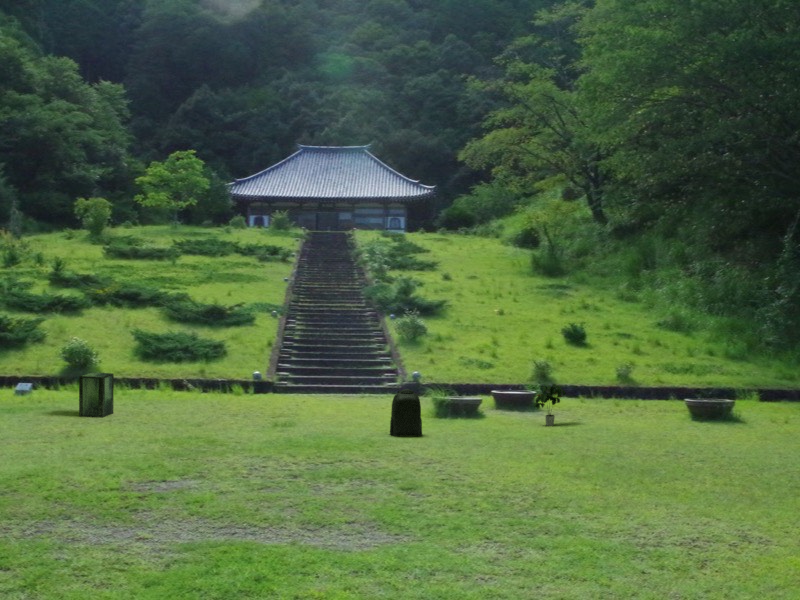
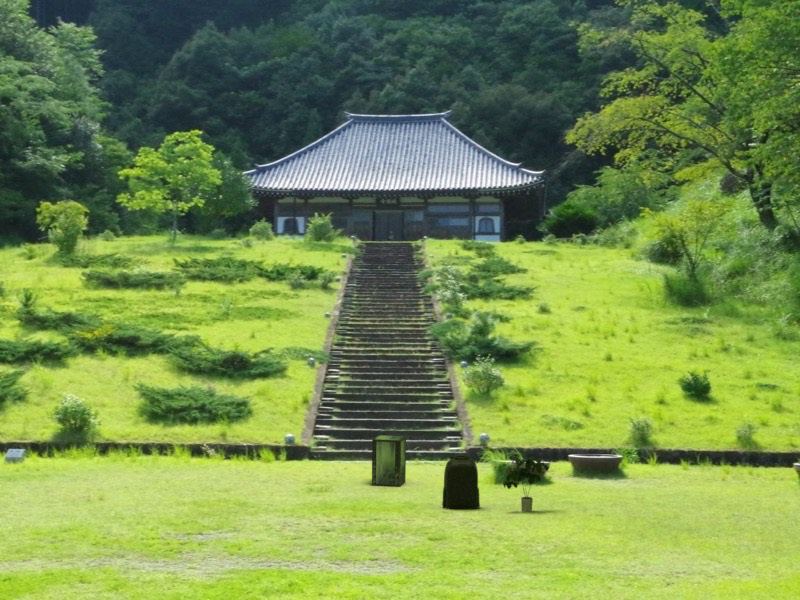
storage box: present [79,372,114,418] -> present [372,435,406,487]
potted plant: present [534,384,566,426] -> present [503,457,549,512]

